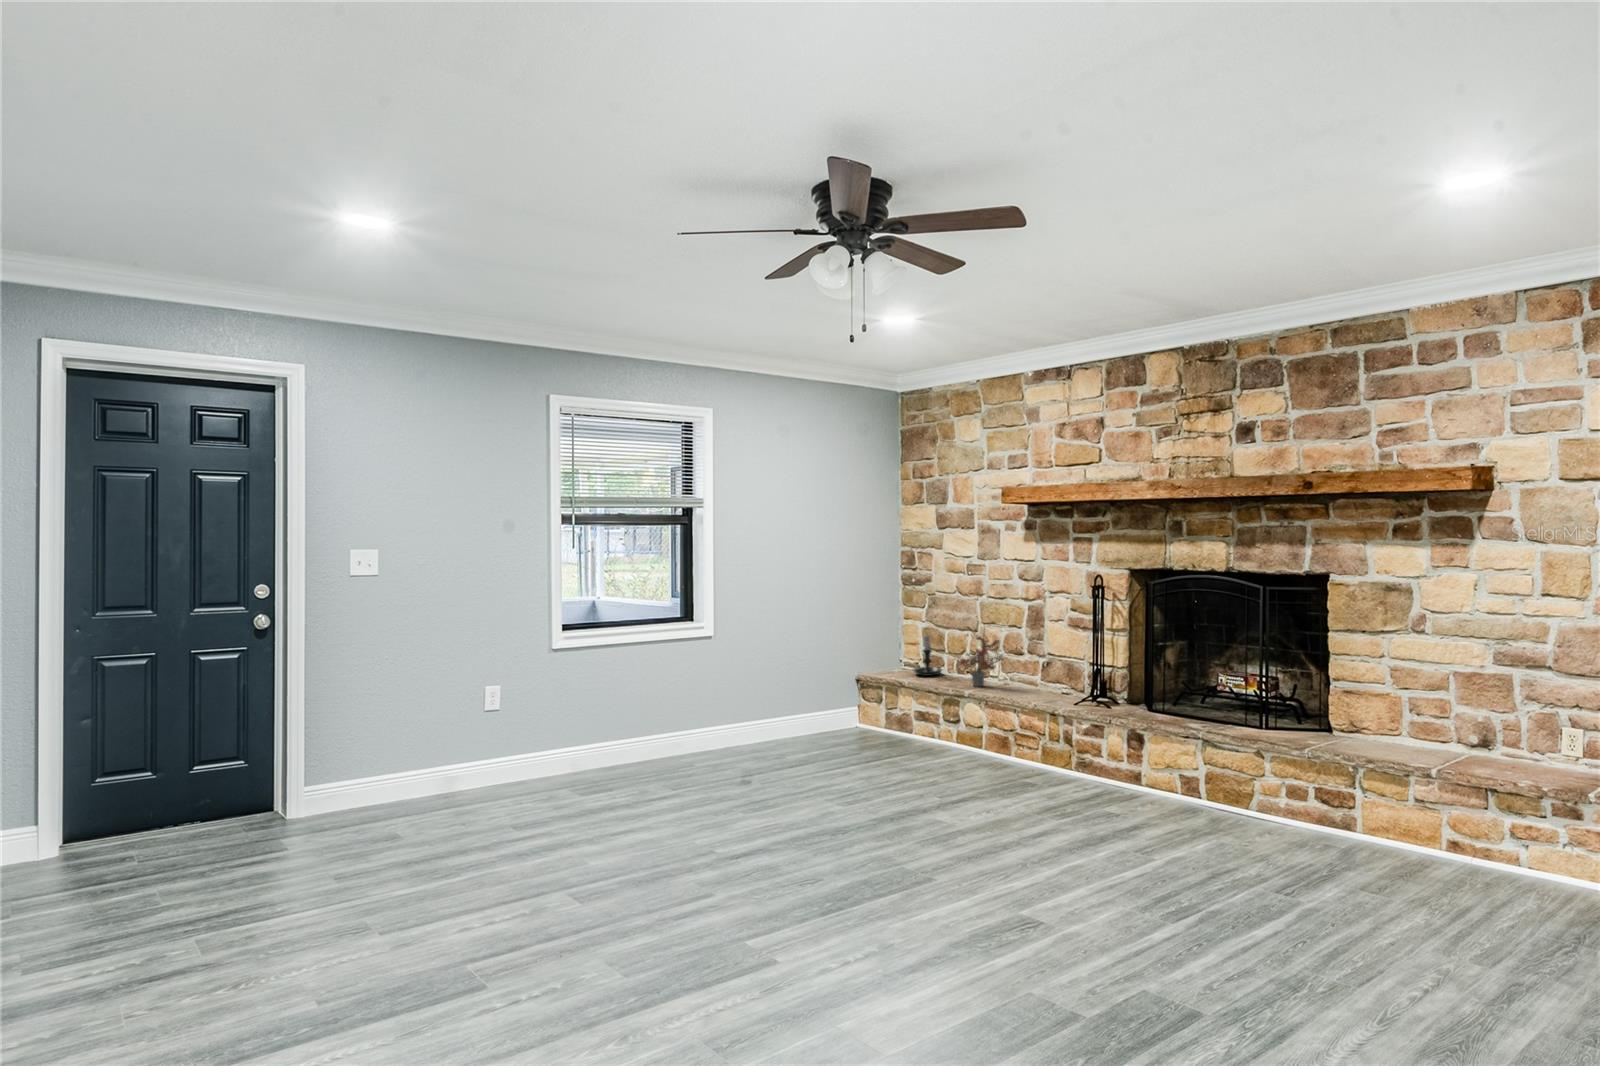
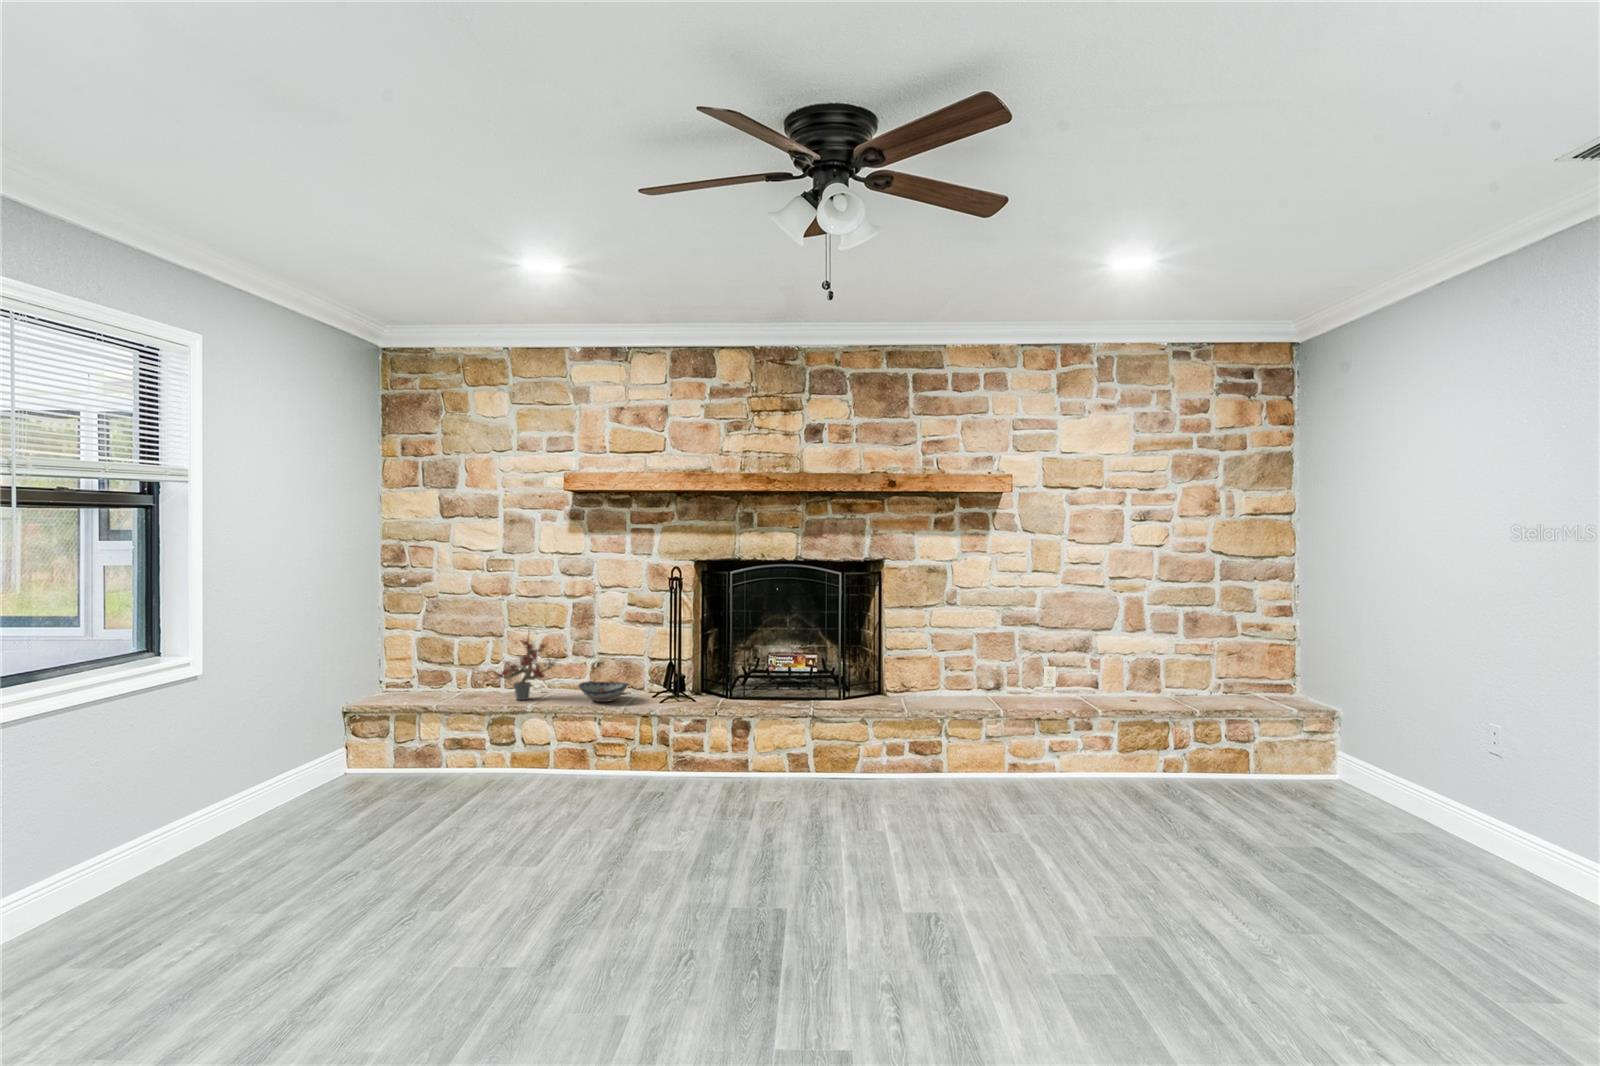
candle holder: present [913,635,942,676] -> none [416,643,458,697]
decorative bowl: none [1014,677,1057,697] -> present [579,681,628,702]

